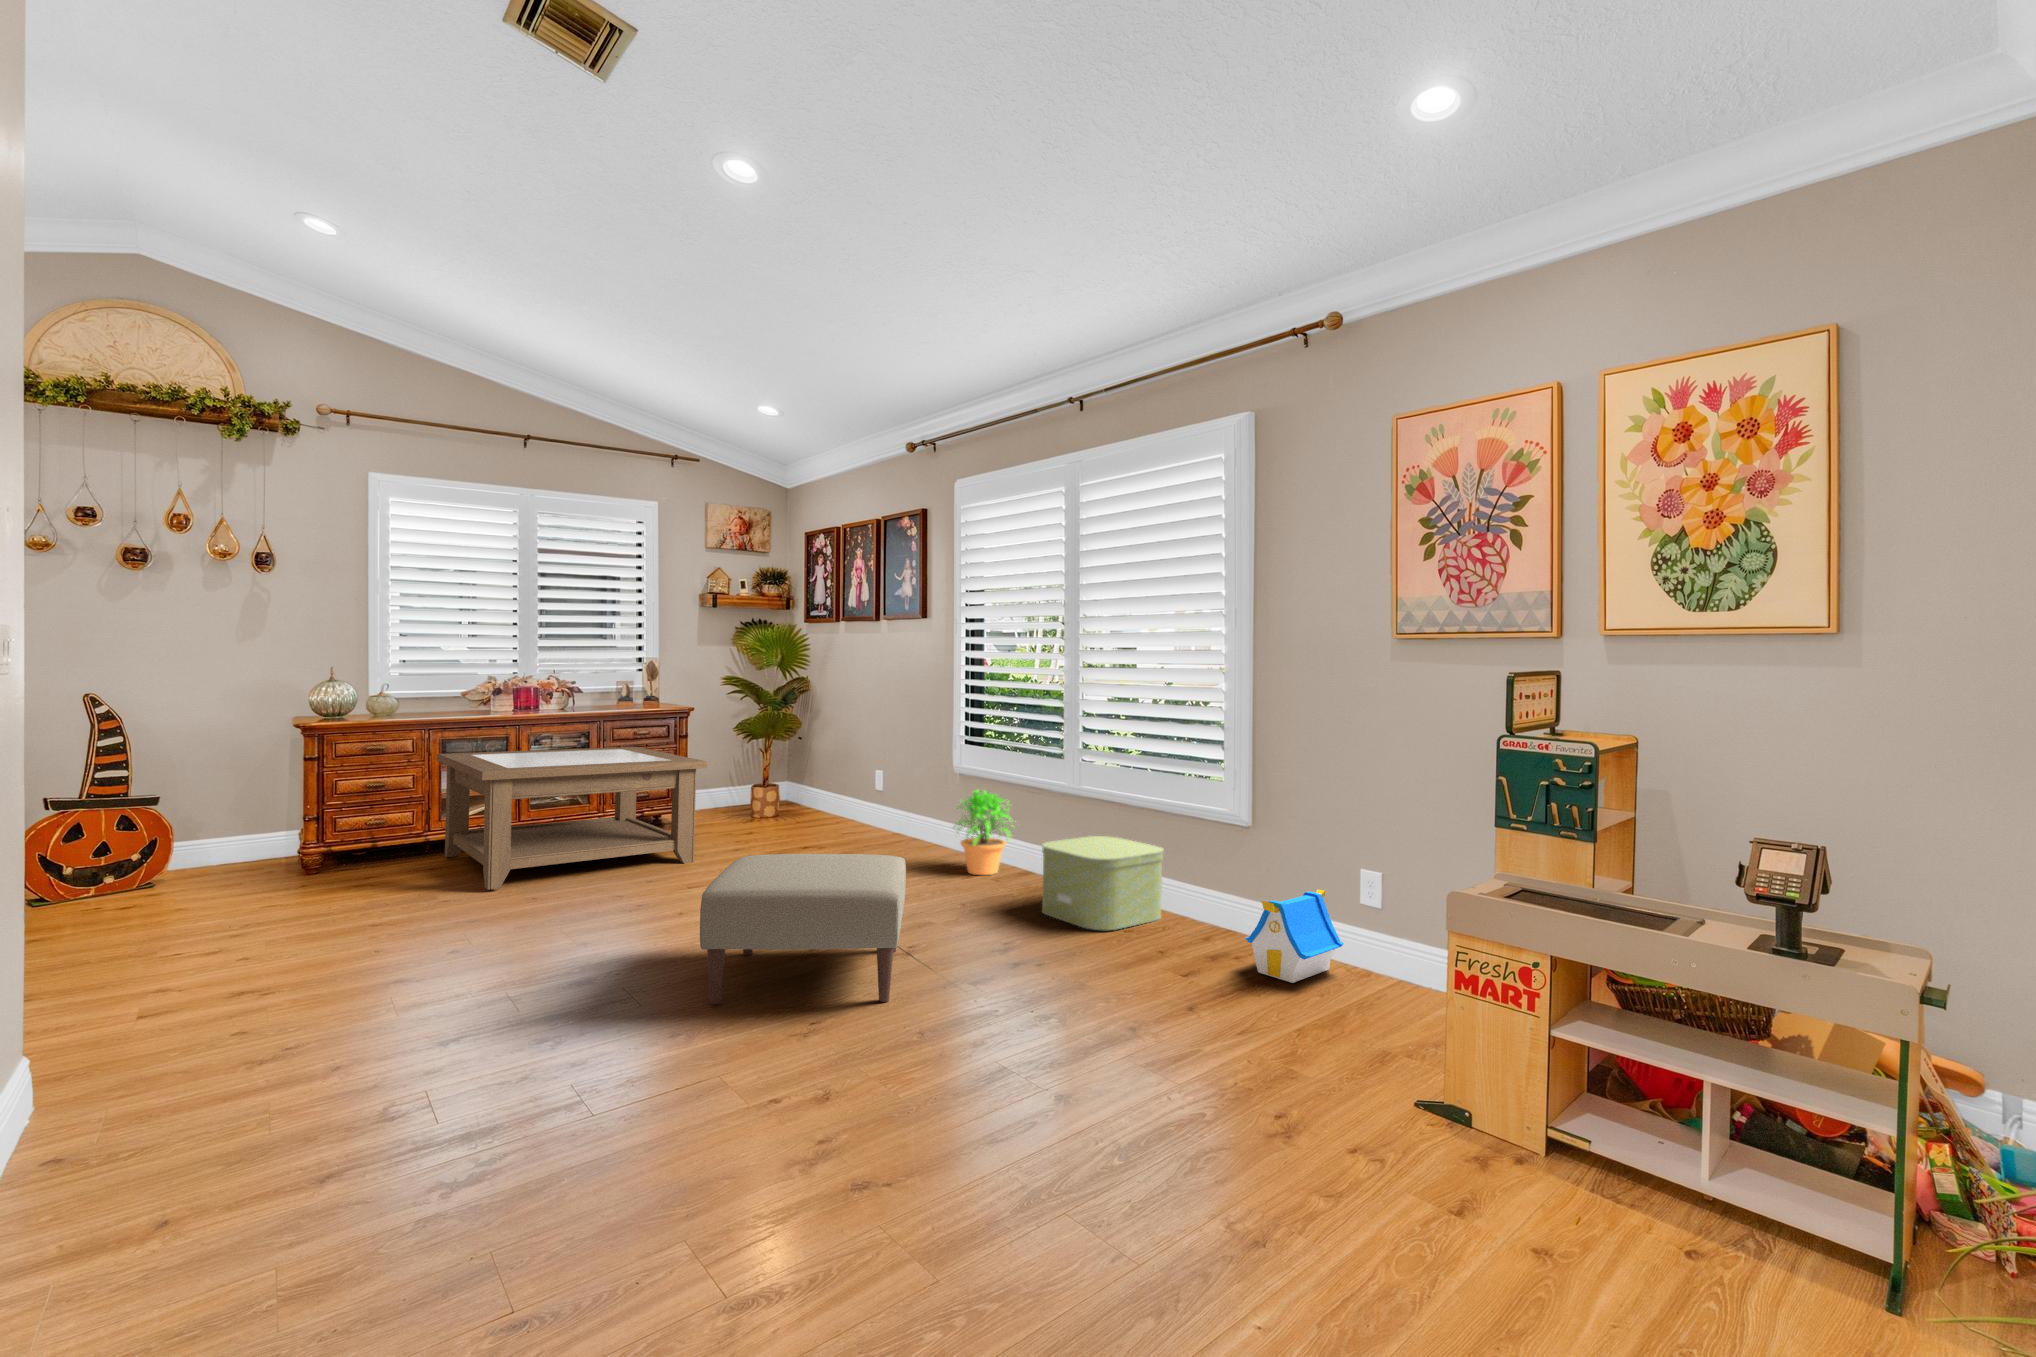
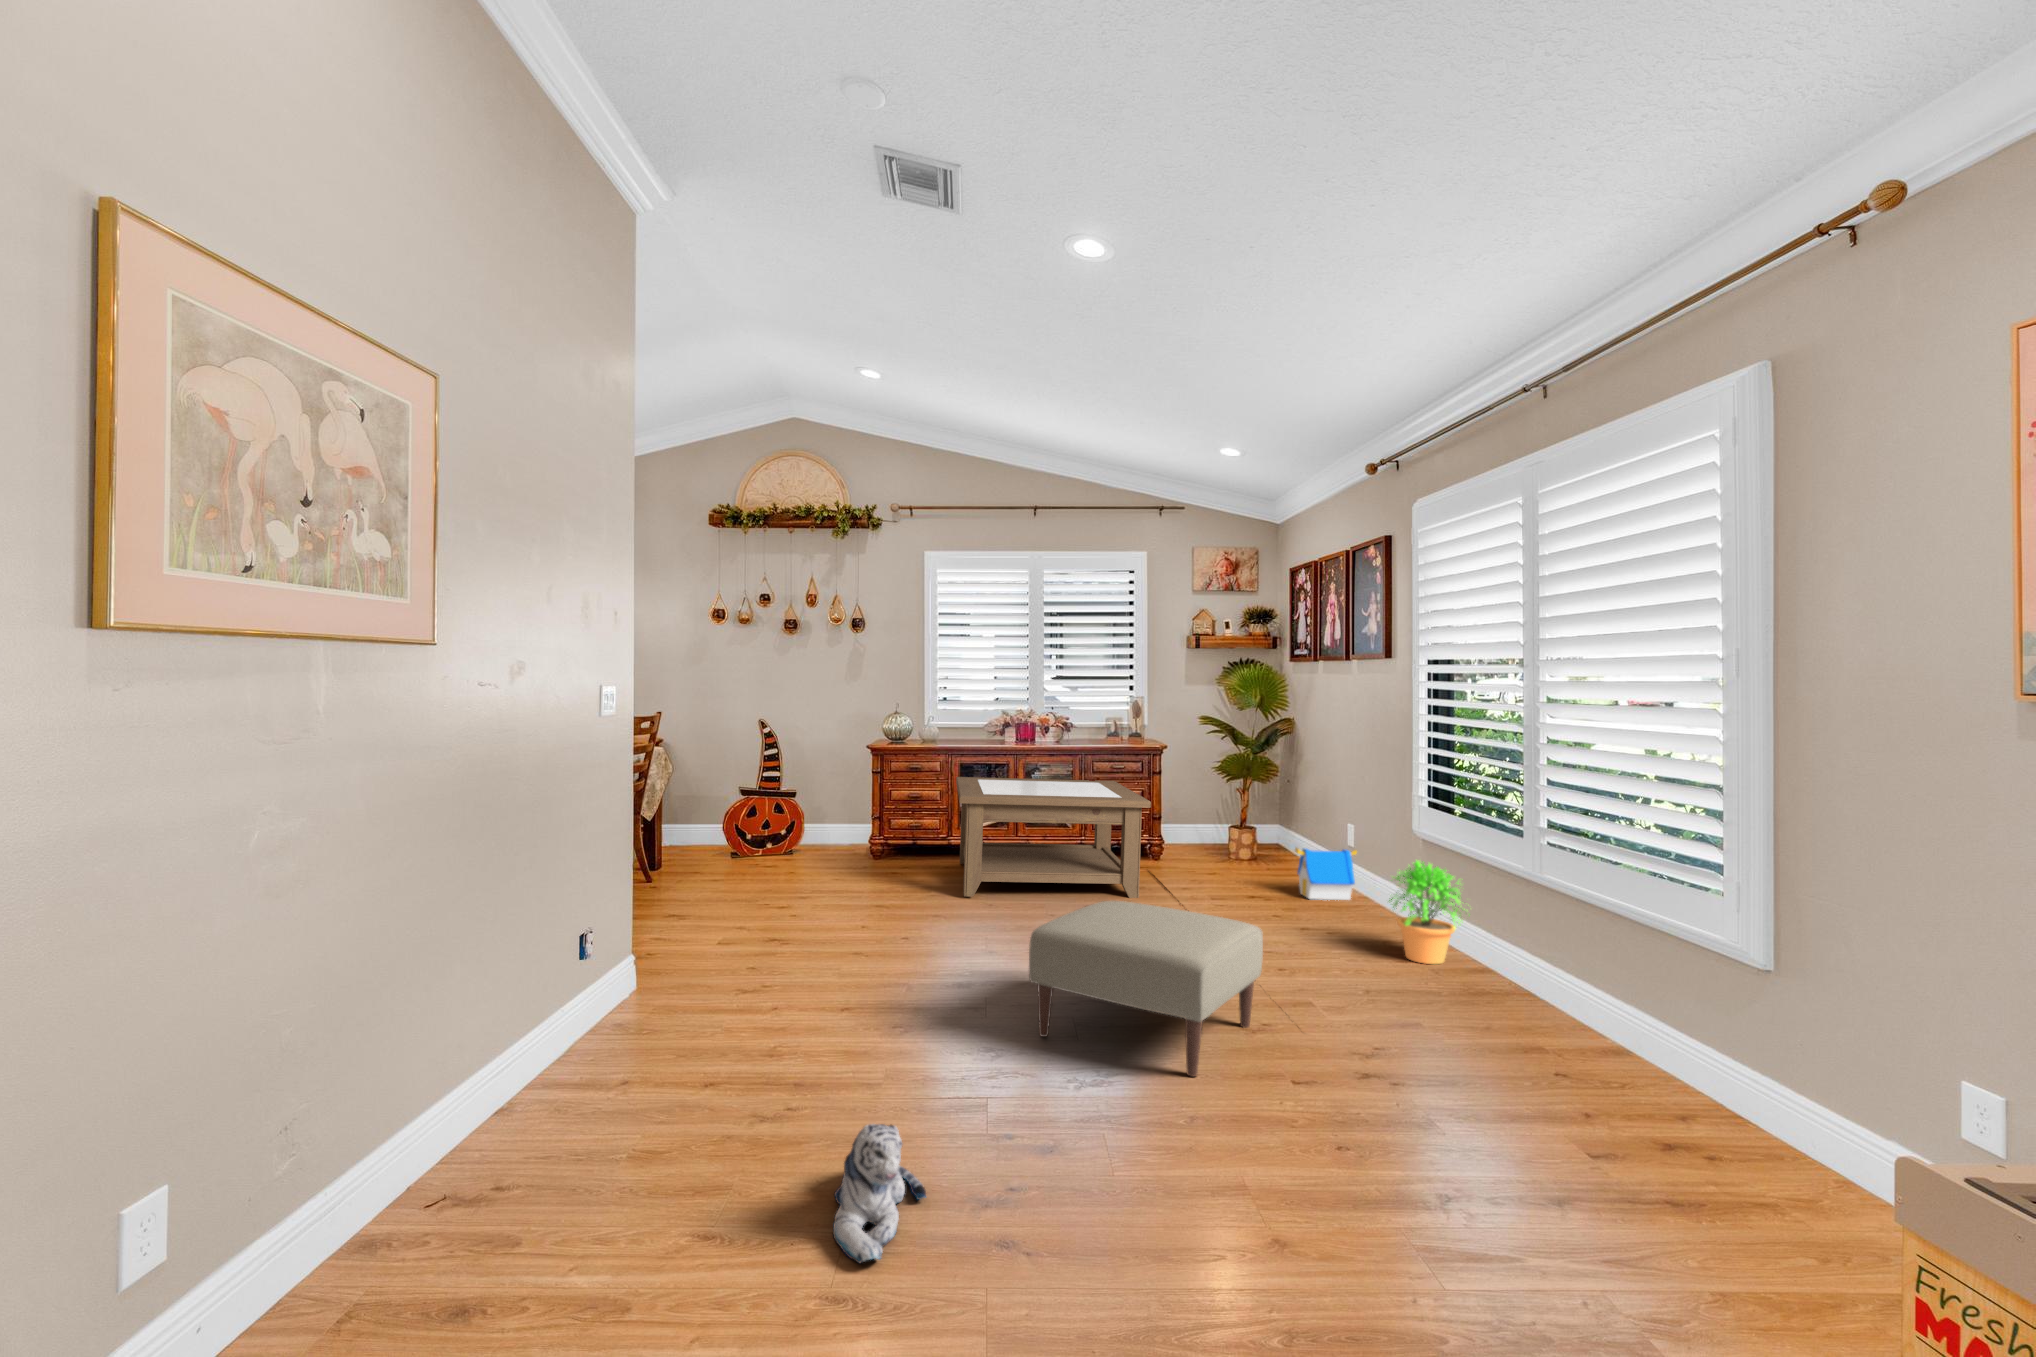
storage box: present [1042,836,1163,930] -> none [1456,936,1632,1067]
toy house: present [1246,889,1344,983] -> present [1295,848,1357,900]
plush toy: none [625,1112,743,1269] -> present [833,1124,926,1263]

